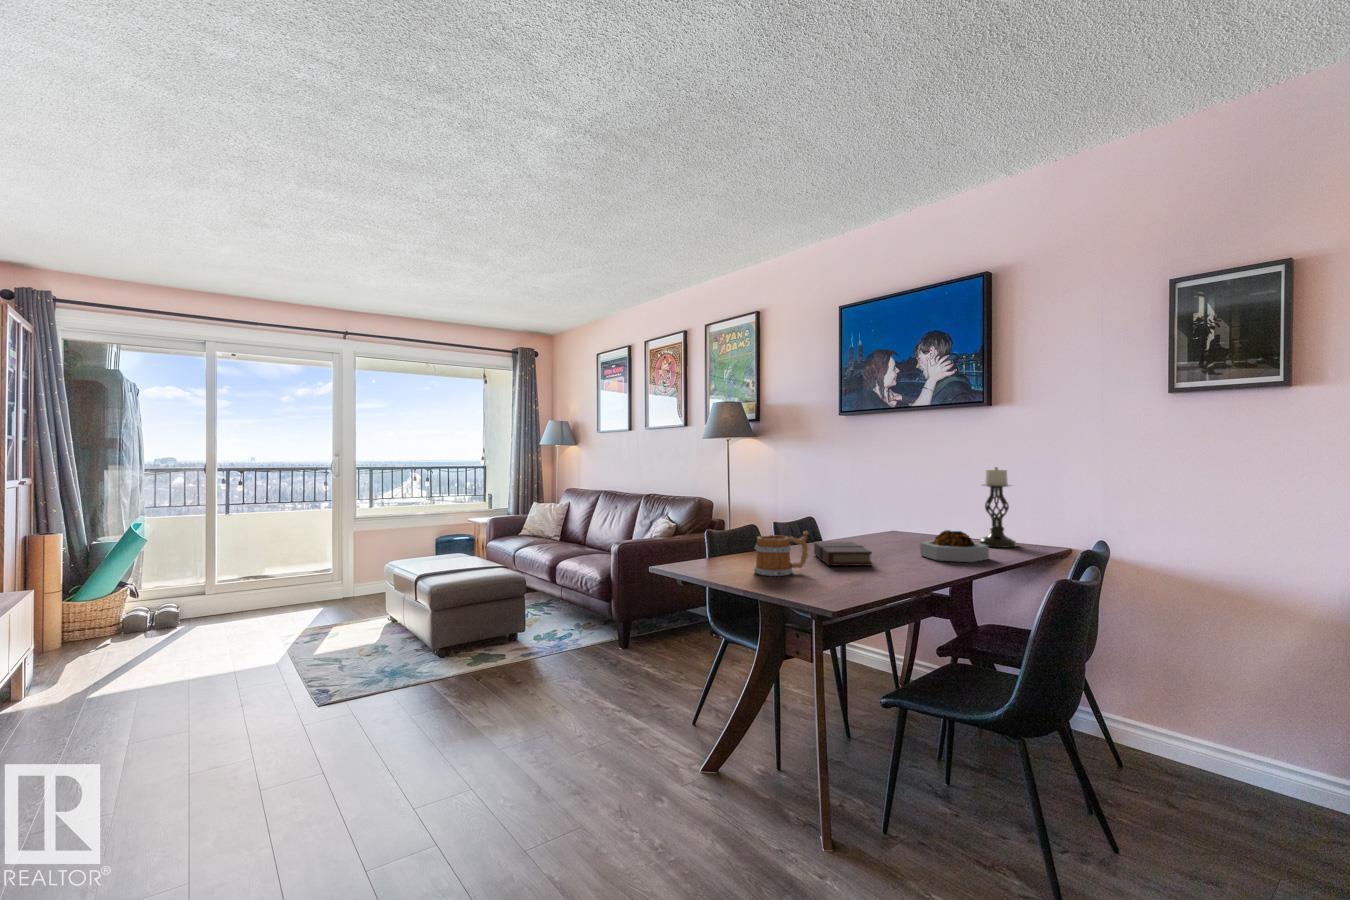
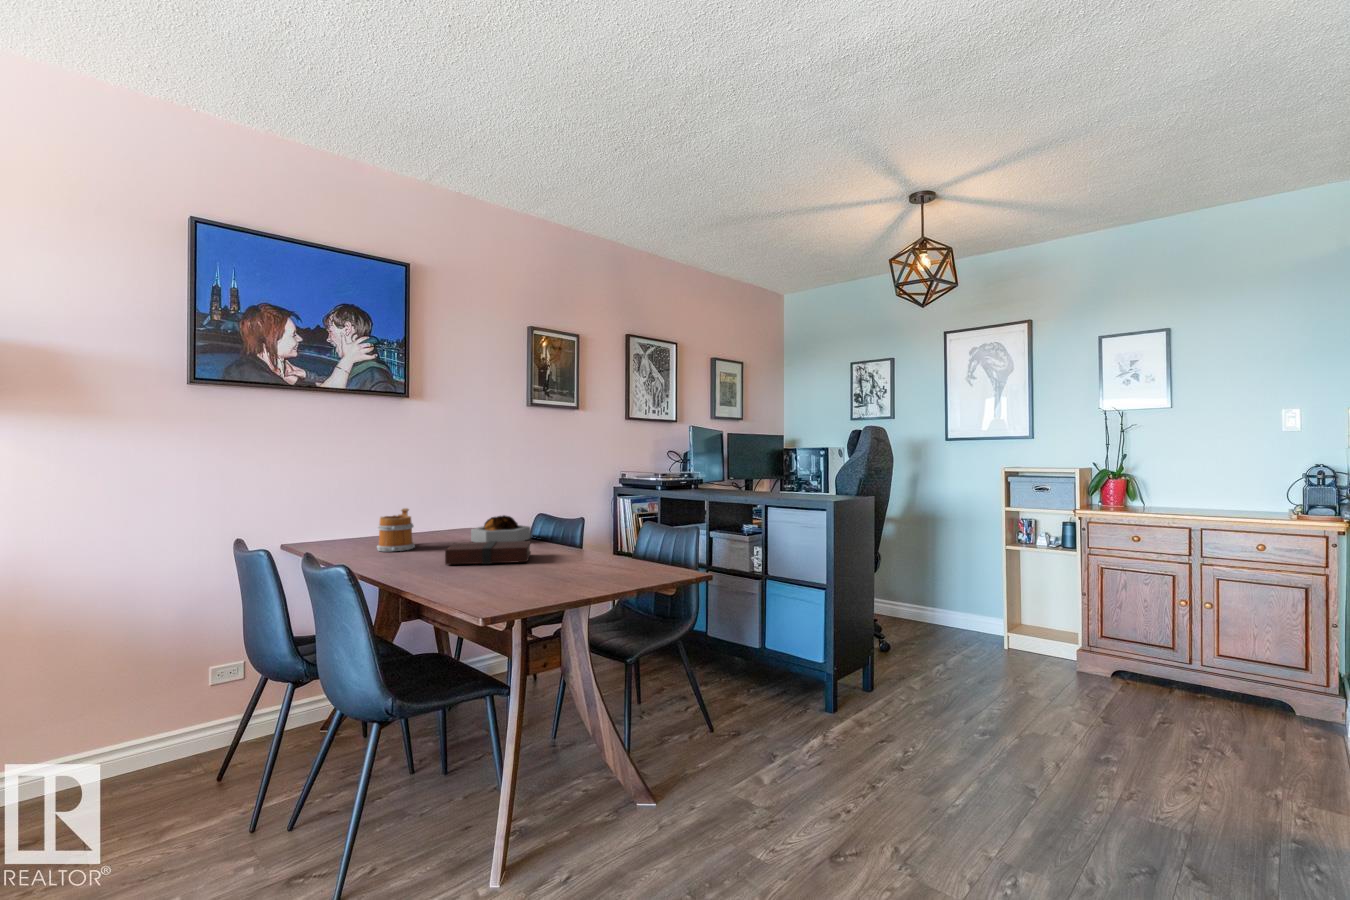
candle holder: present [979,467,1016,547] -> none [430,458,464,533]
mug: present [754,531,808,576] -> present [377,508,415,551]

